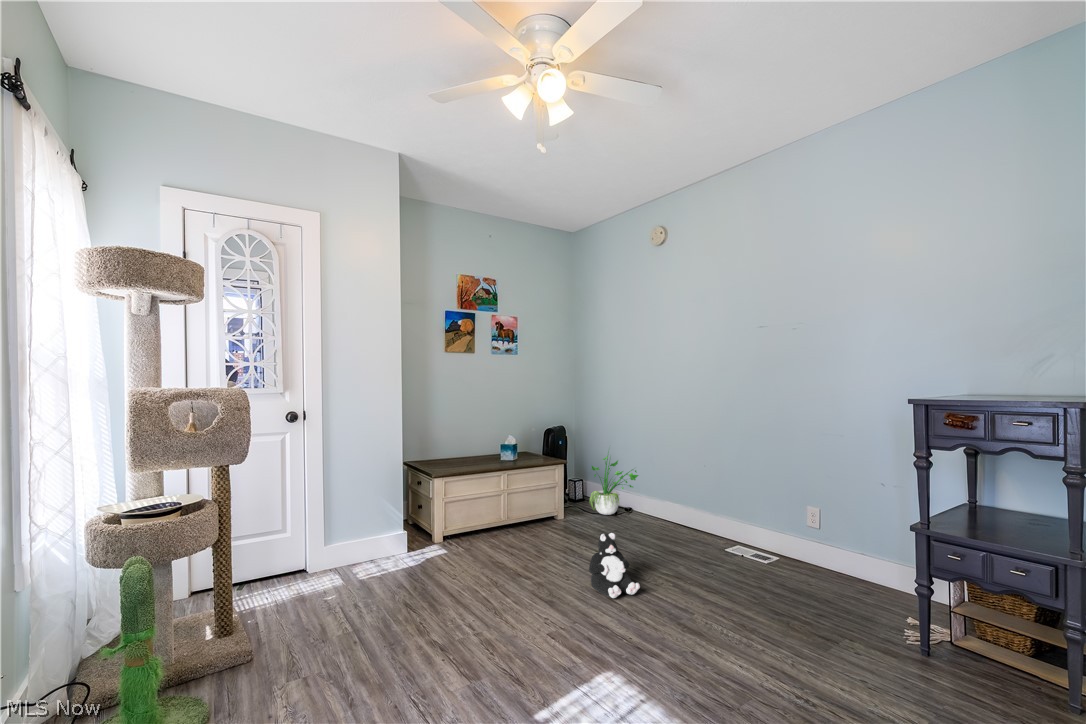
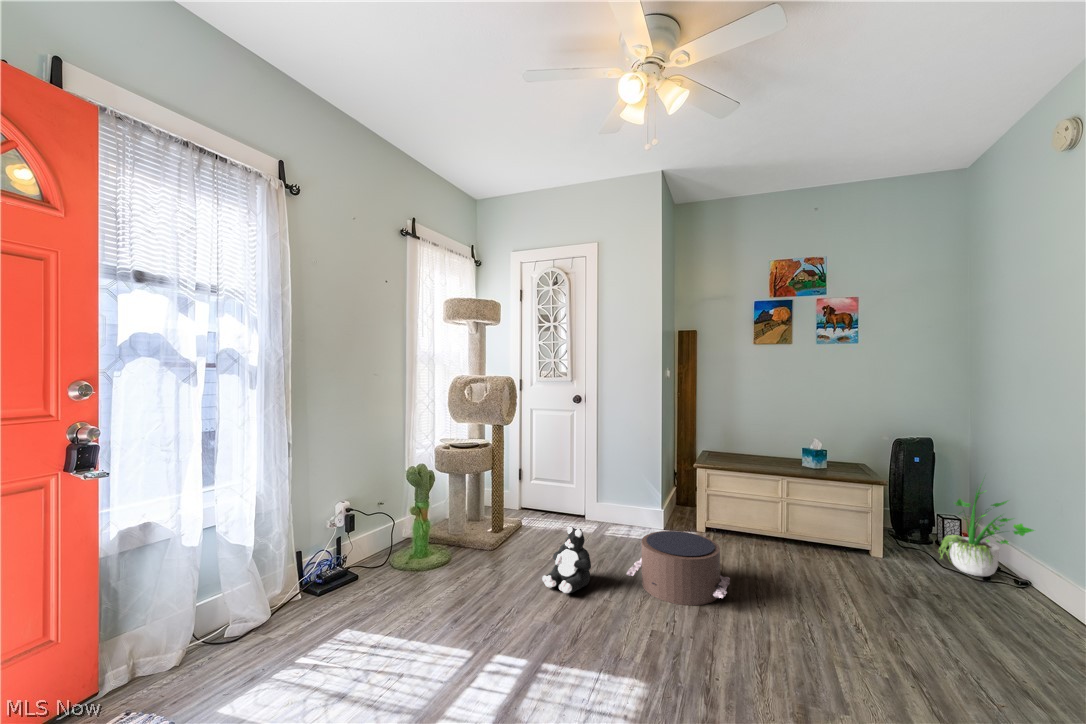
plush toy: present [589,532,640,598] -> present [542,526,591,593]
pouf: none [455,540,559,612] -> present [626,531,730,605]

